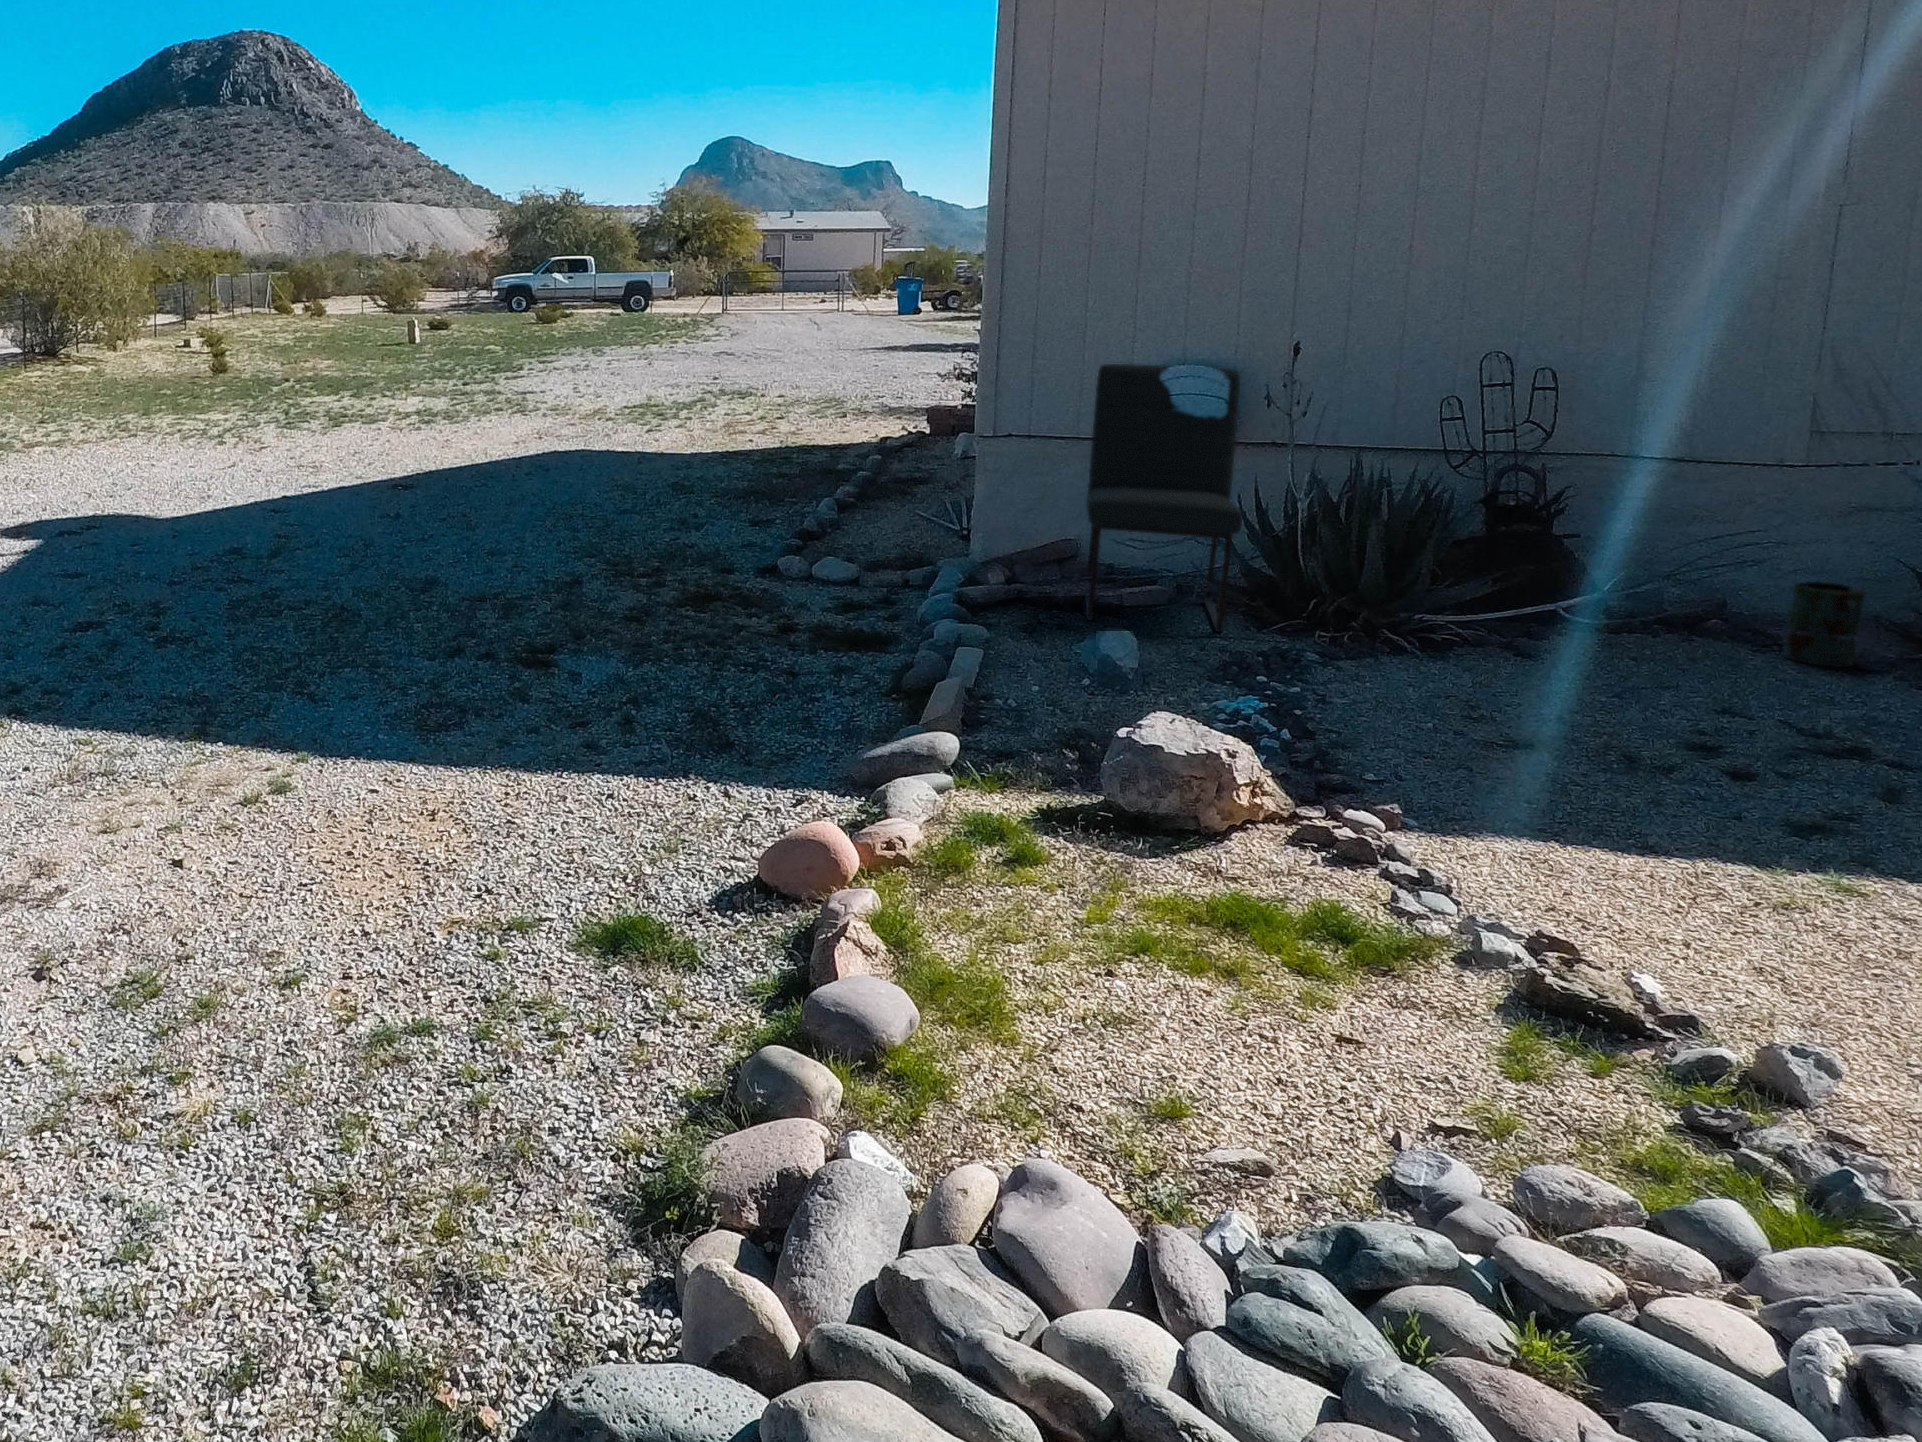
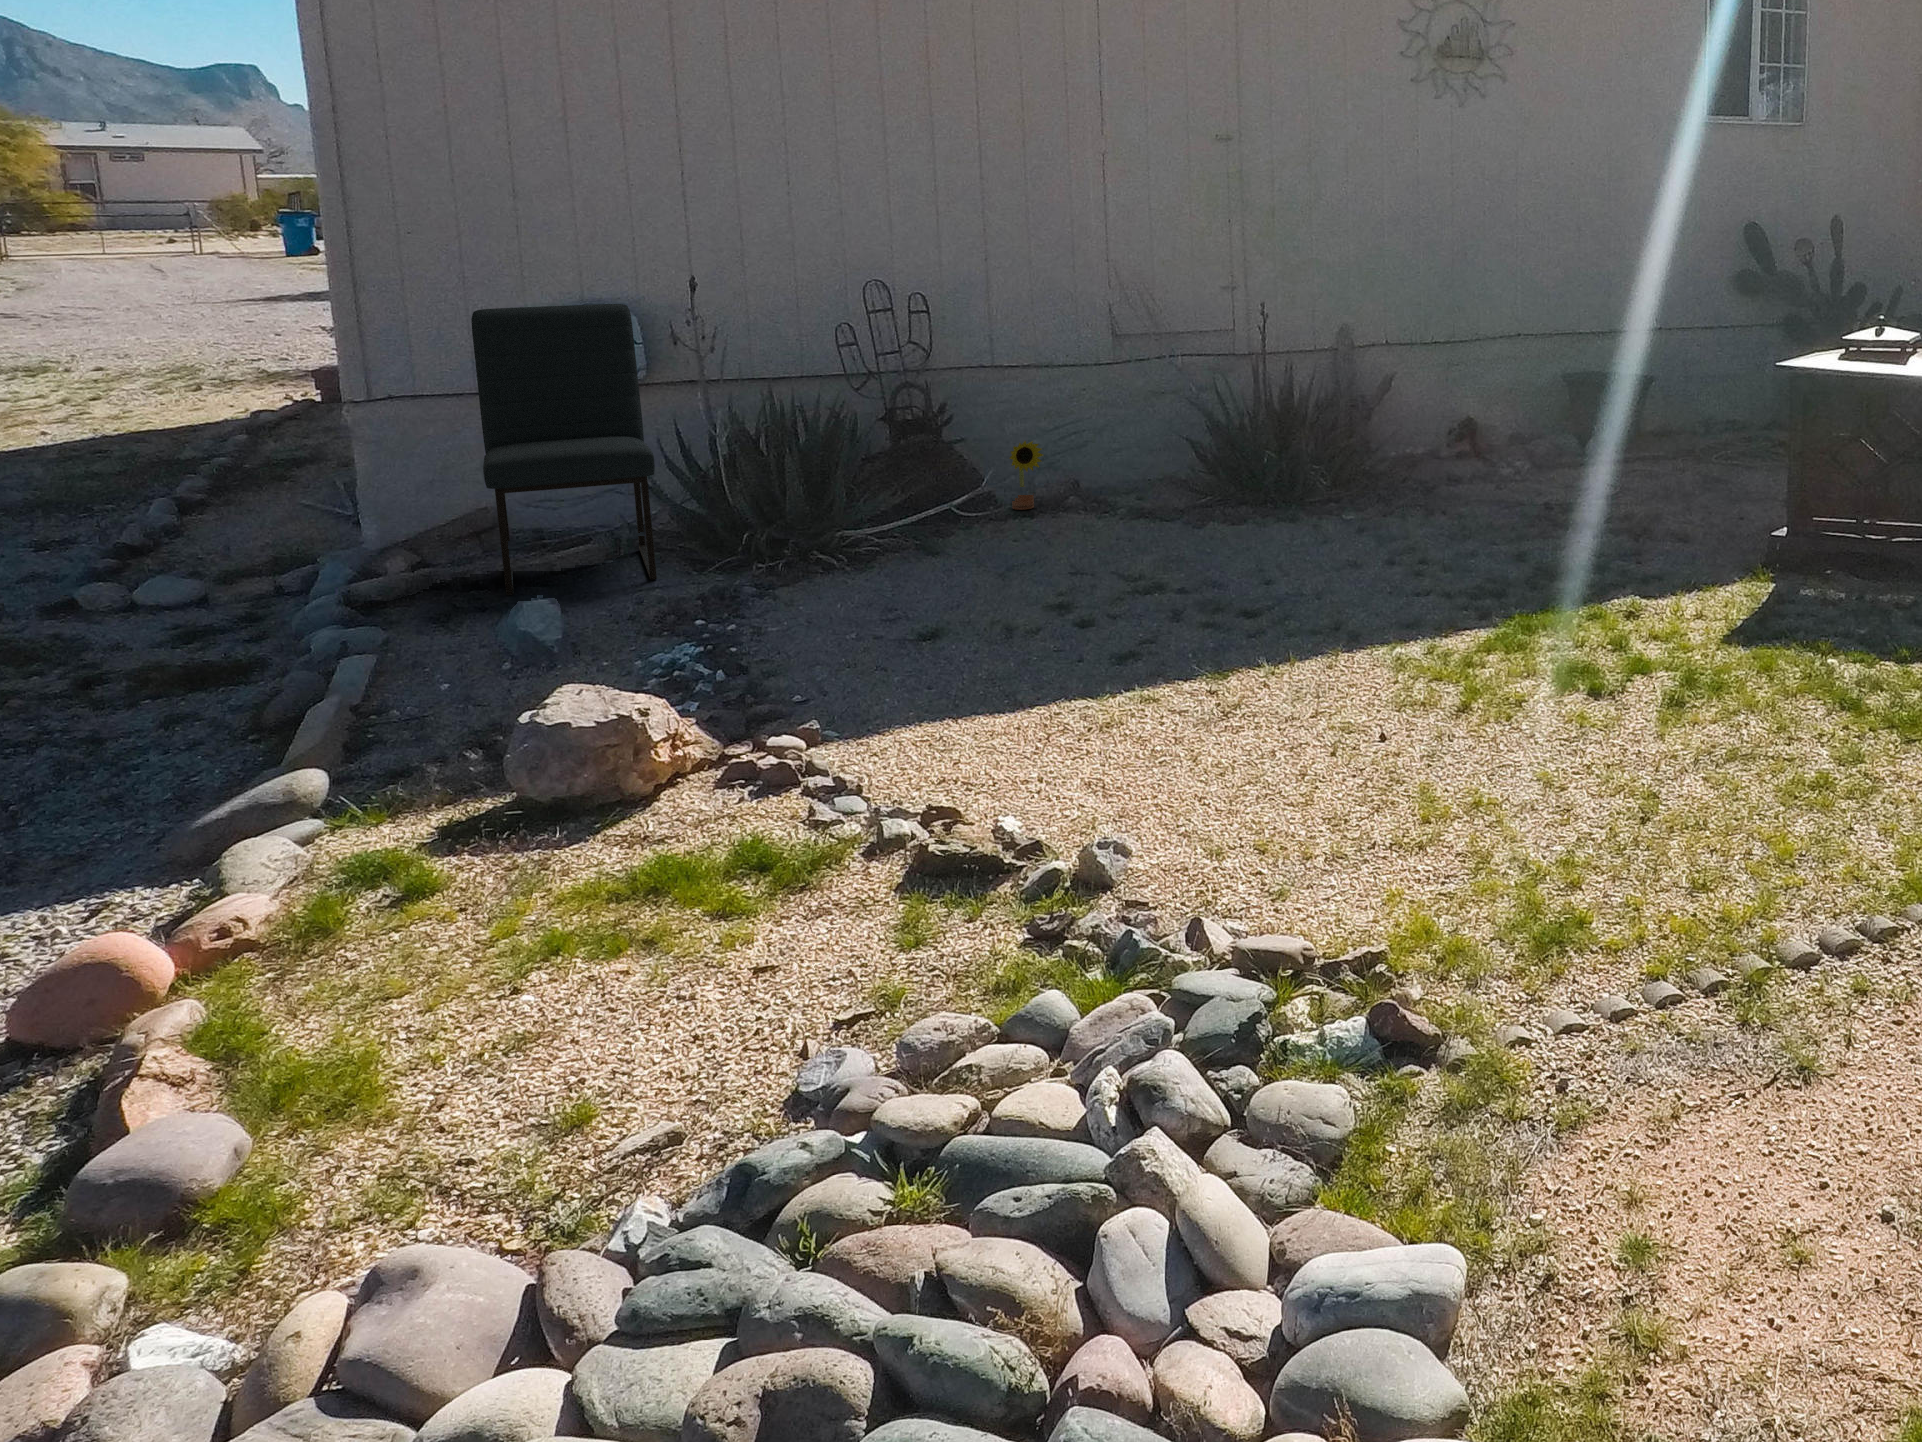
decorative plant: none [1622,560,1679,637] -> present [1009,441,1043,510]
watering can: present [1783,581,1865,667] -> none [1114,426,1171,508]

